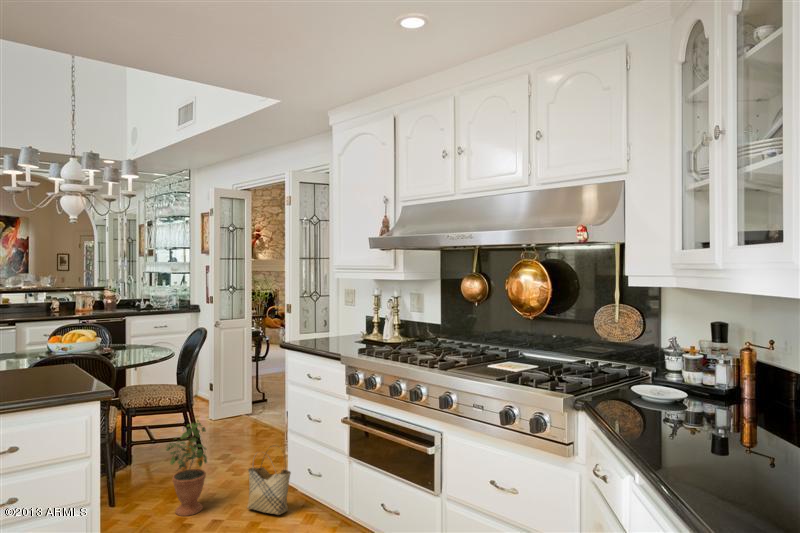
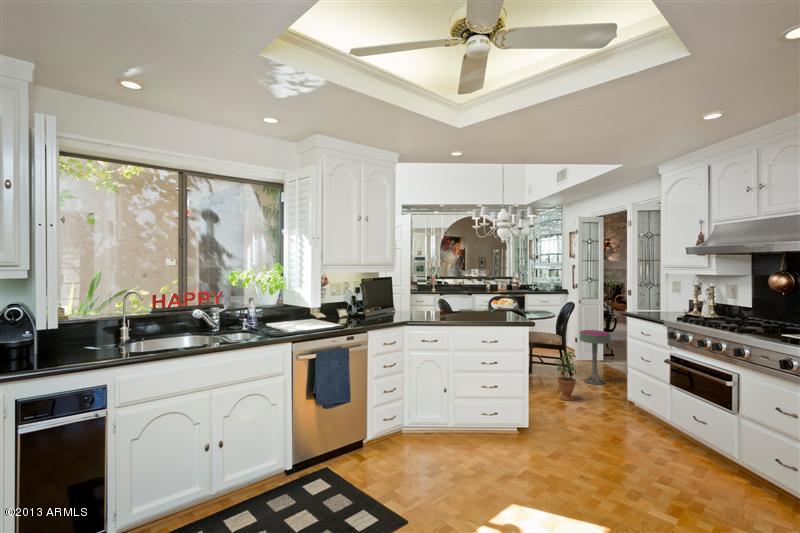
bar stool: none [215,372,262,463] -> present [580,330,610,384]
woven basket: present [247,445,291,515] -> none [601,372,629,413]

